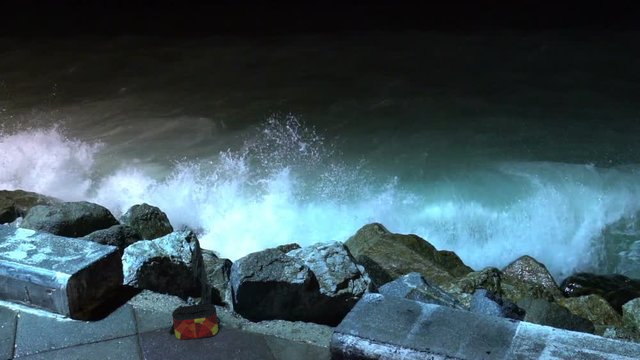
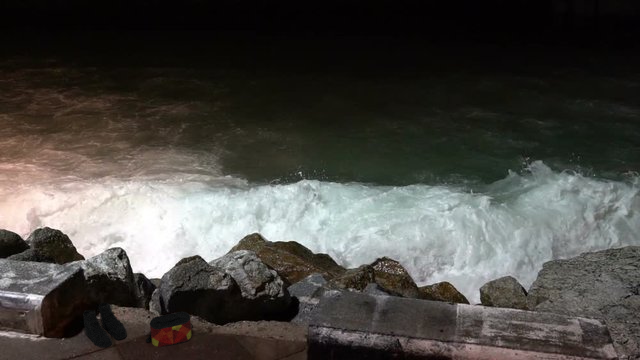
boots: none [108,287,152,335] -> present [83,302,127,348]

